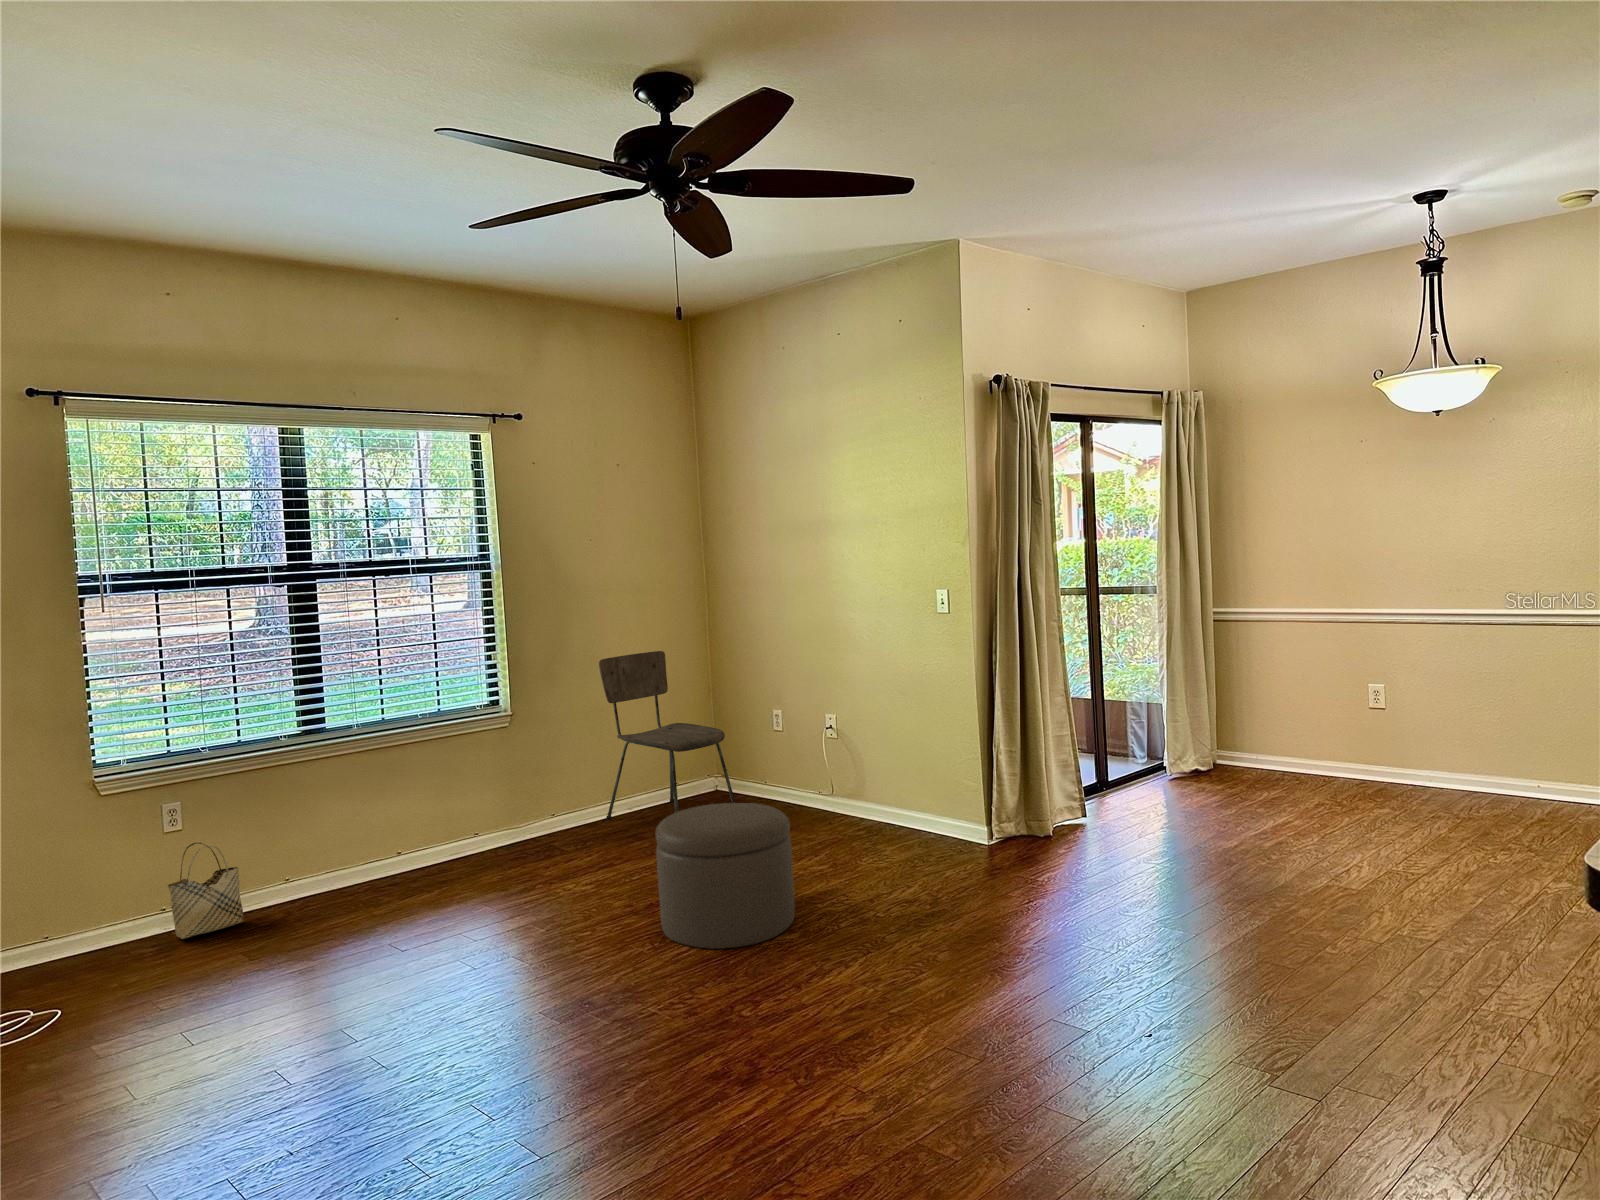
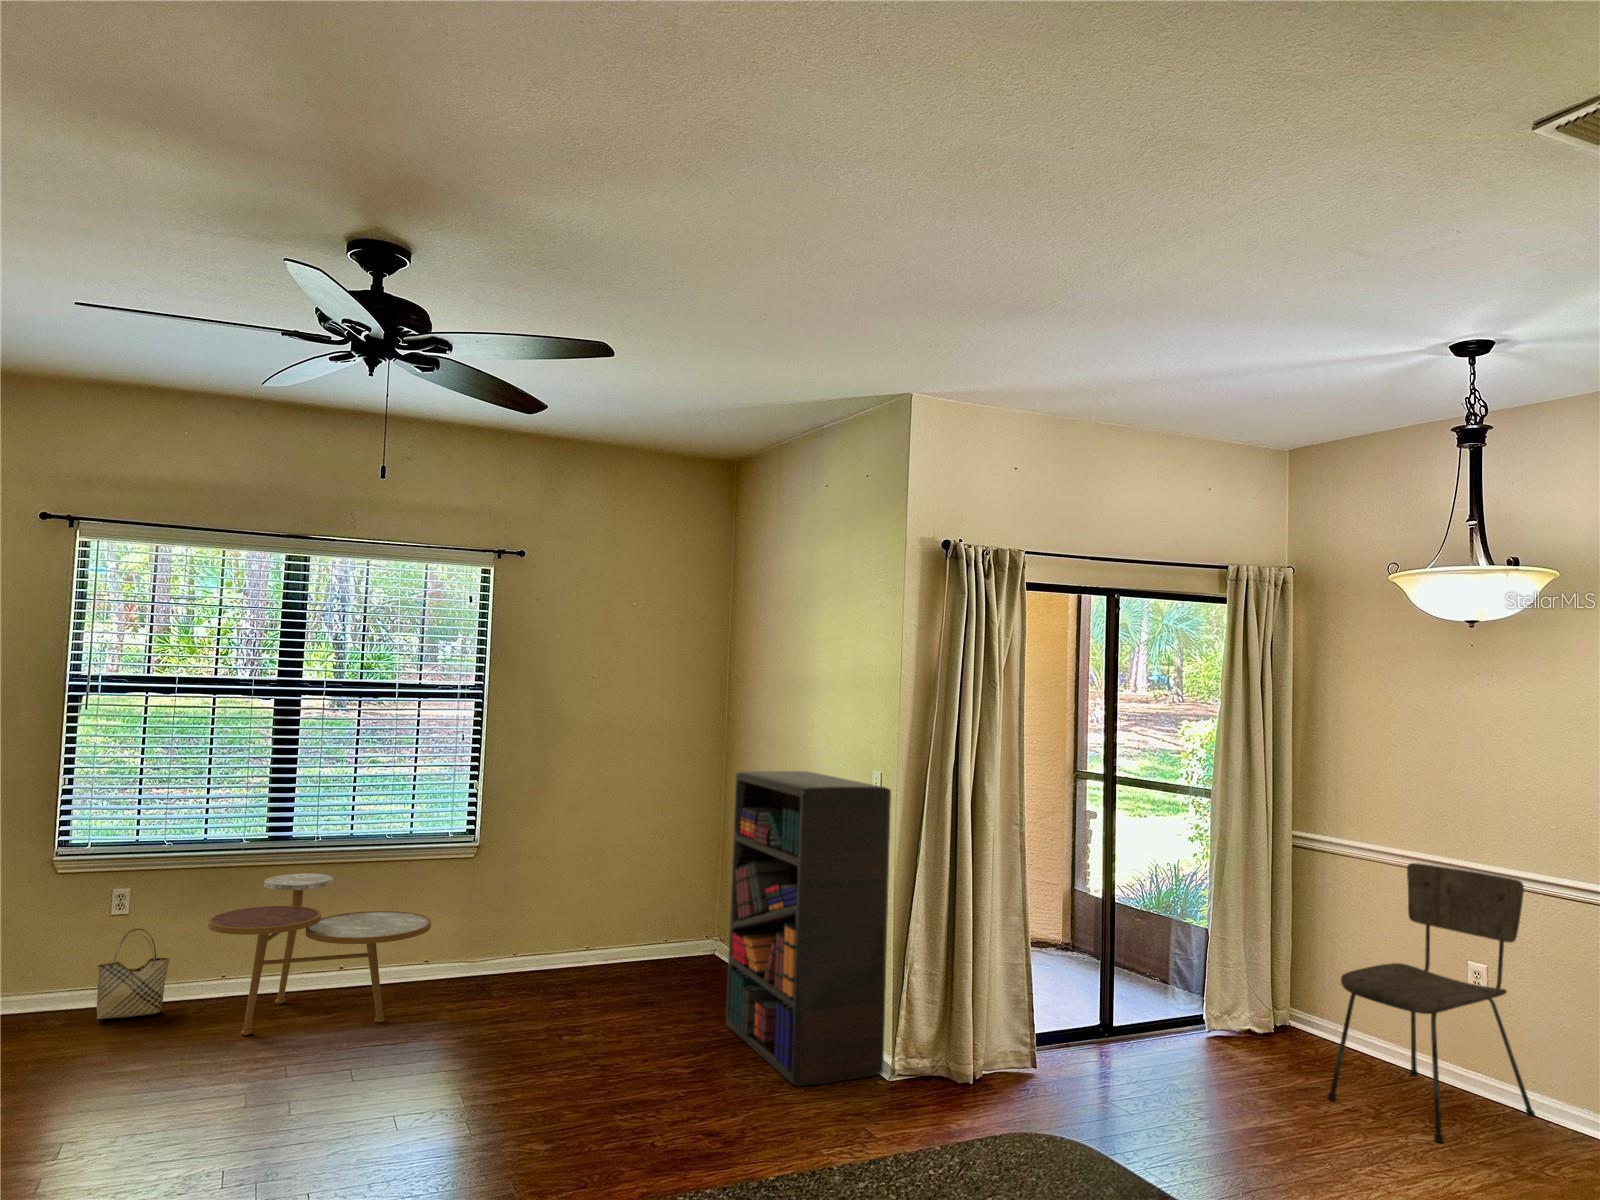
bookshelf: none [793,601,973,863] -> present [726,771,891,1086]
dining chair: present [599,651,735,820] -> present [1328,863,1535,1143]
side table: none [307,760,523,922] -> present [208,873,431,1035]
ottoman: present [656,803,795,949] -> none [457,975,612,1144]

